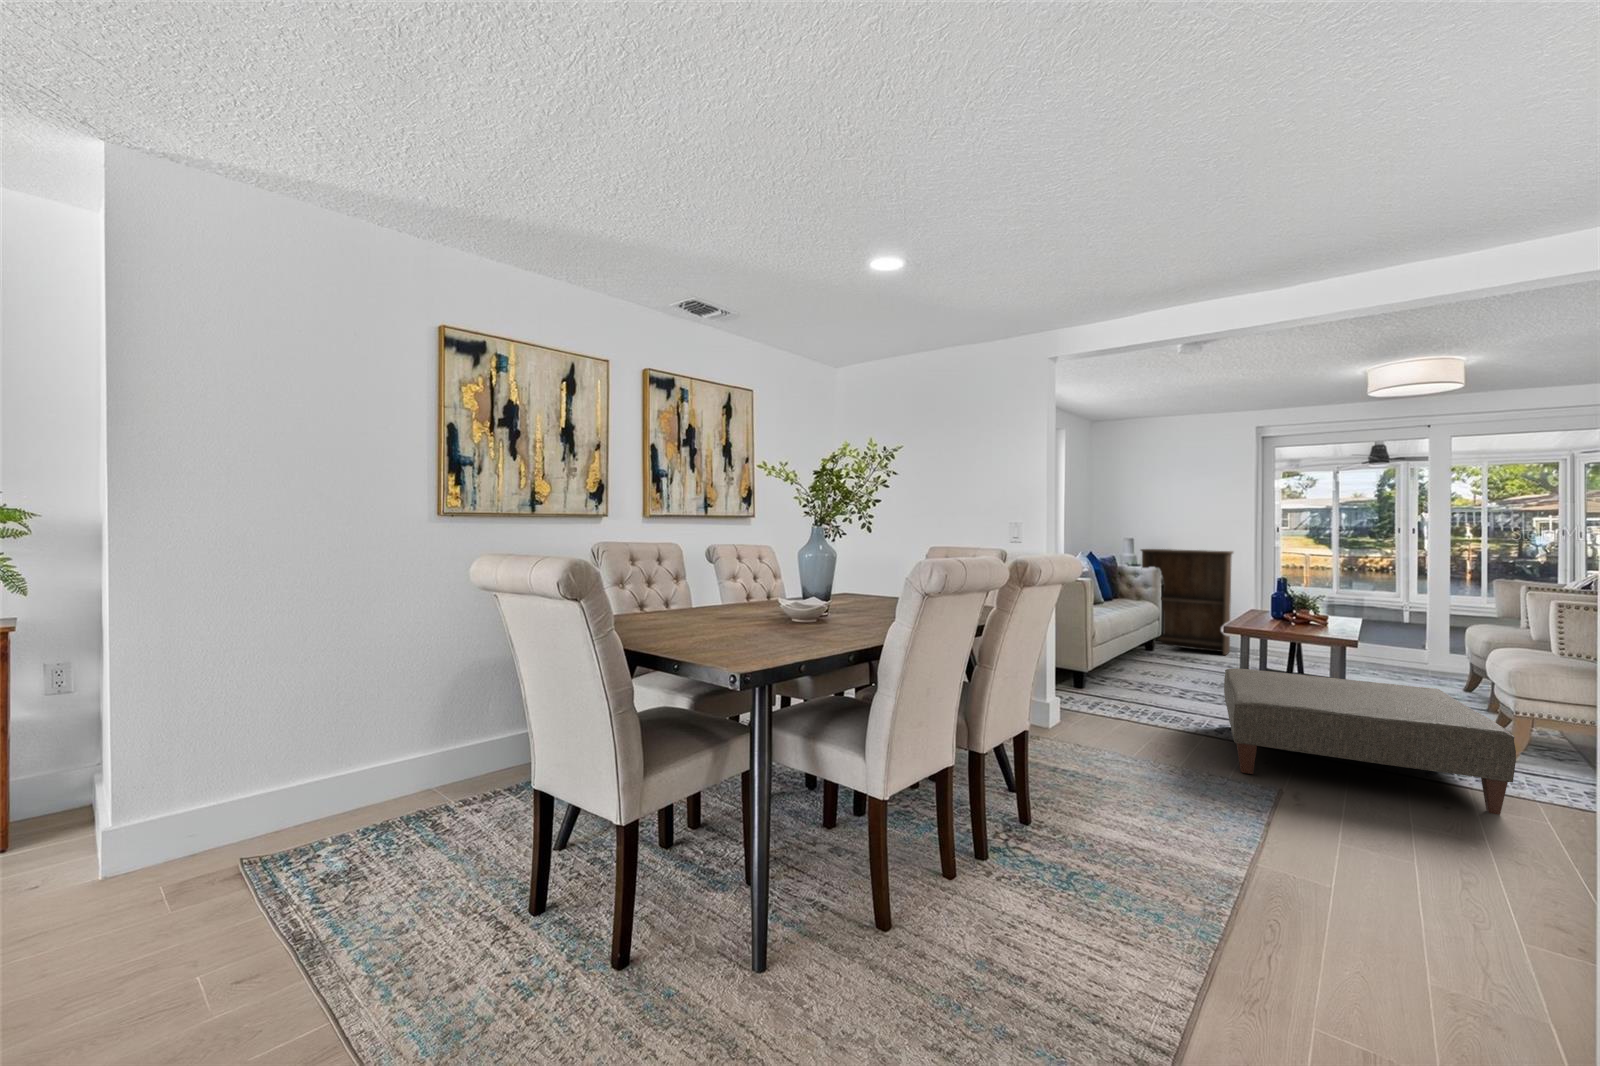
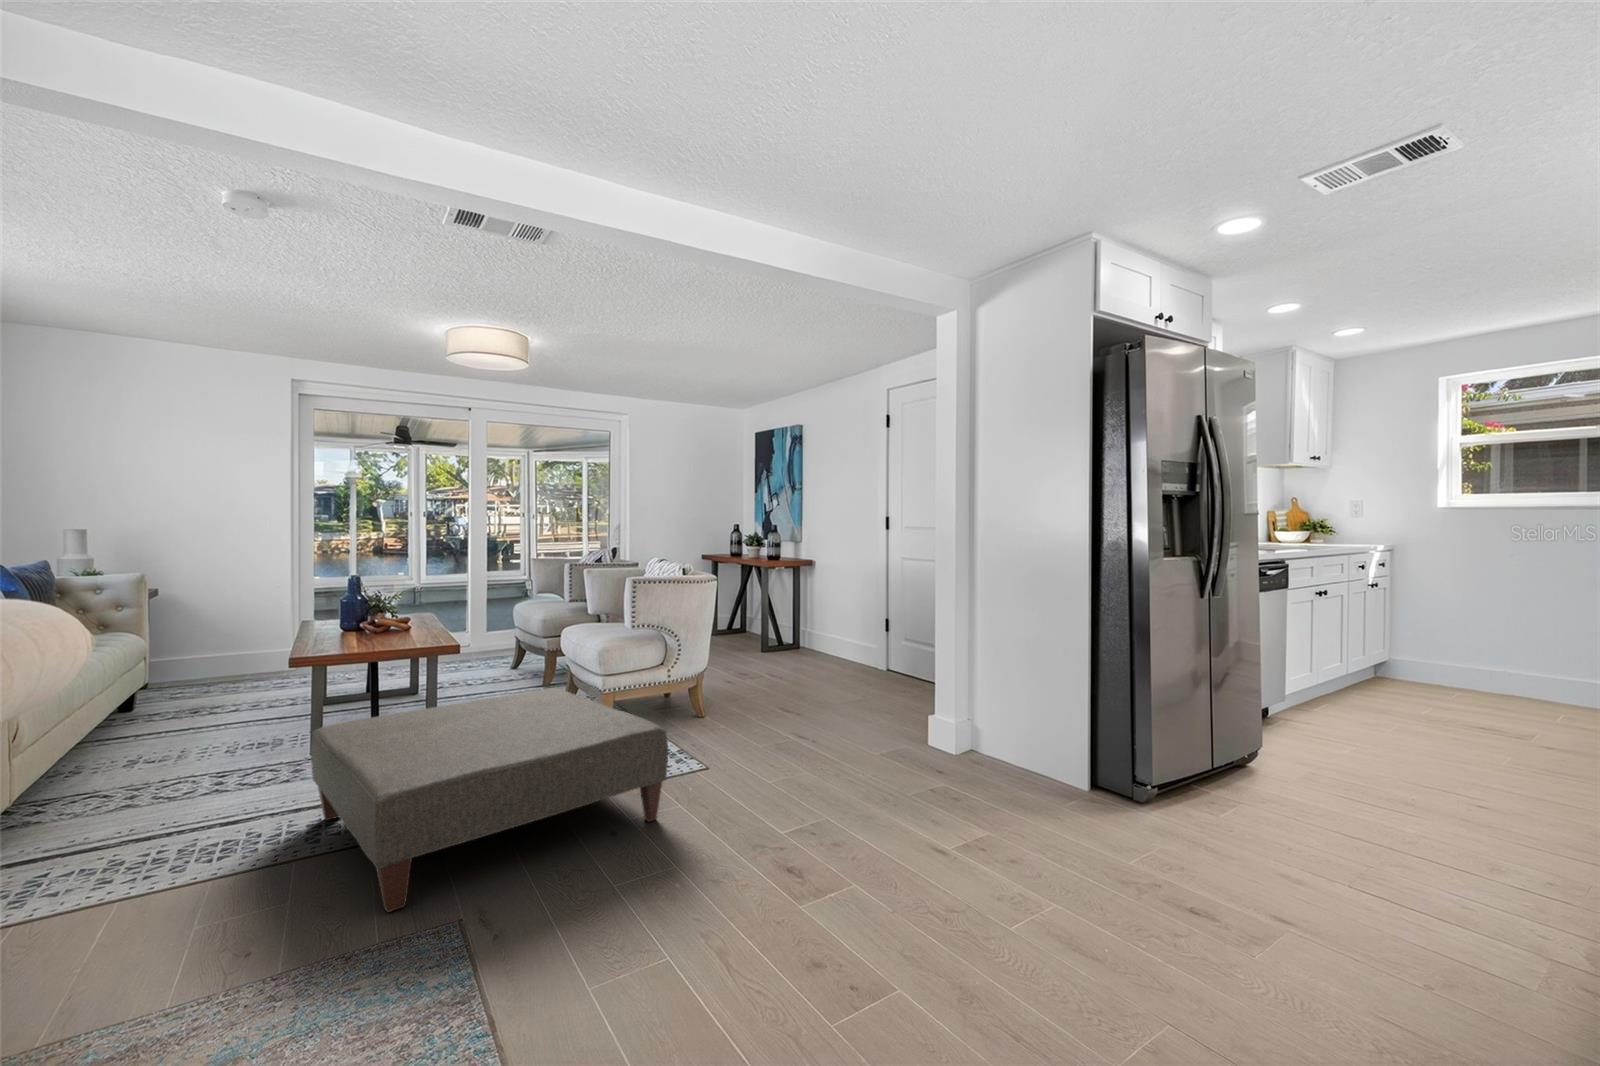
bookshelf: present [1141,549,1233,655] -> none [98,543,263,705]

